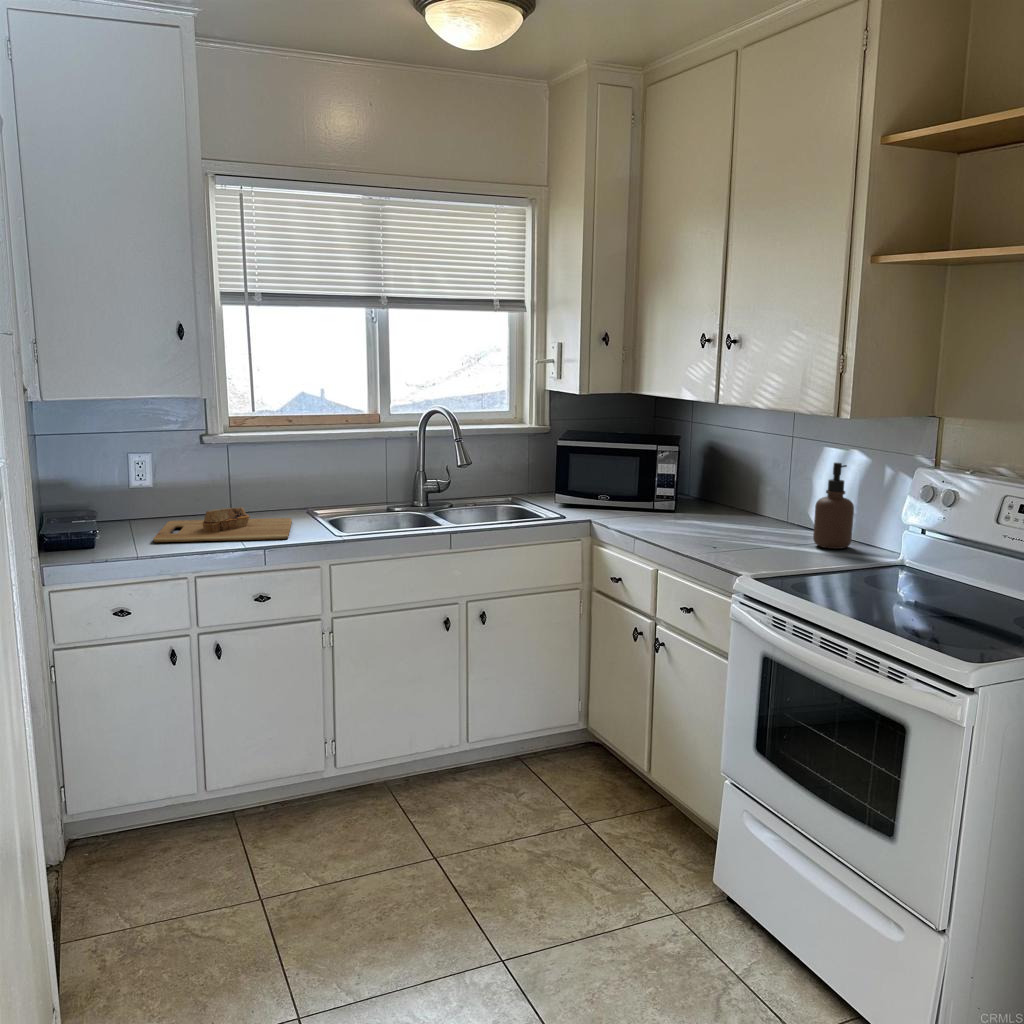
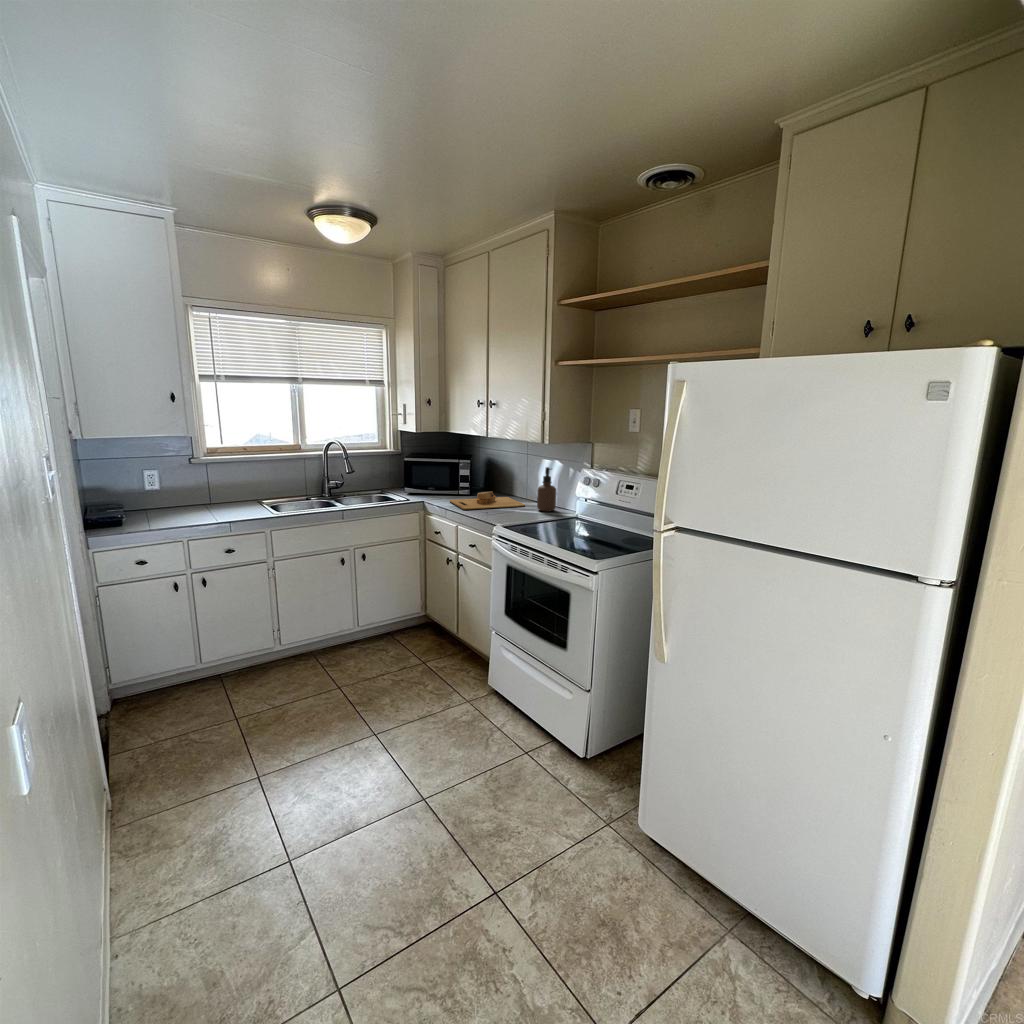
cutting board: present [153,507,292,543] -> present [450,492,525,510]

